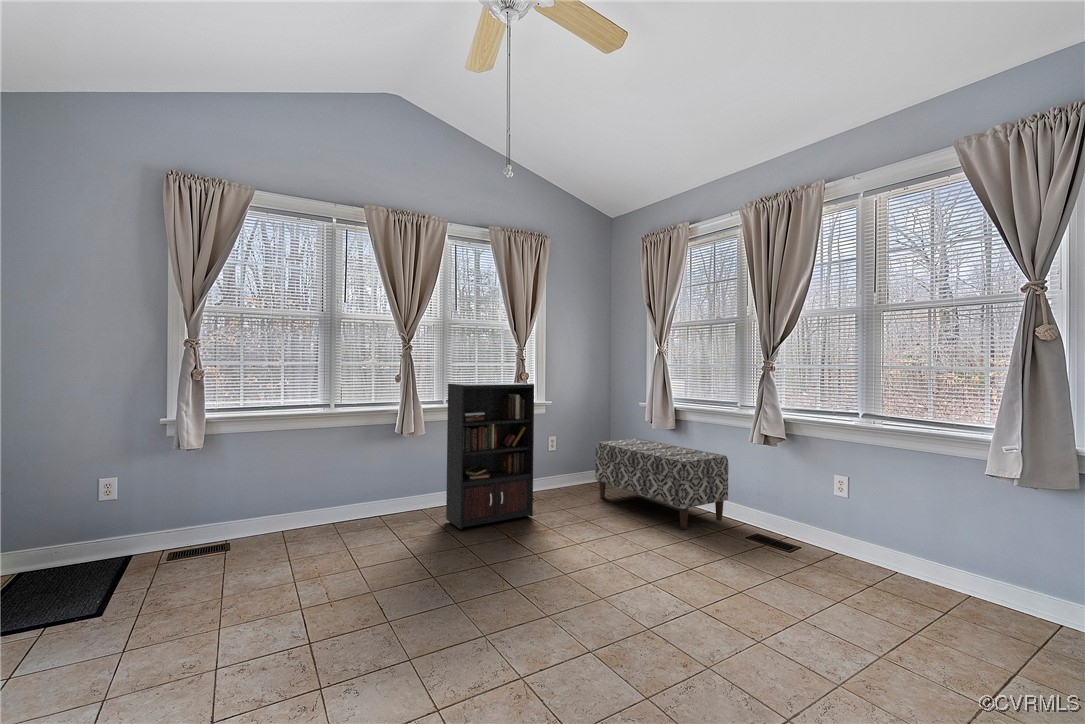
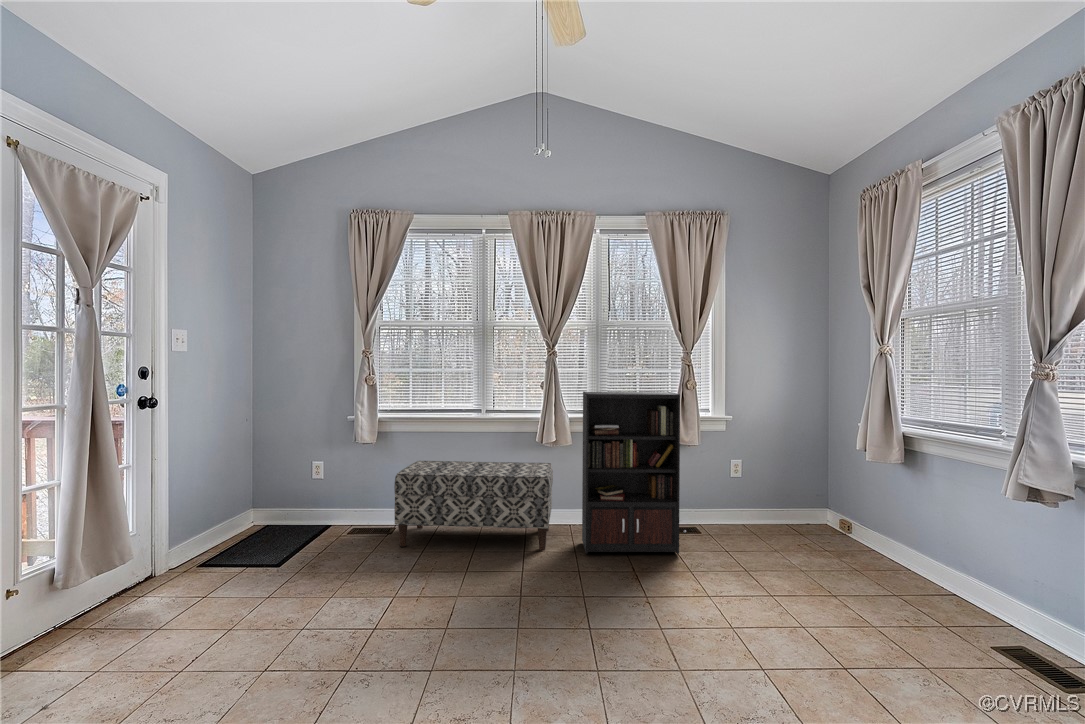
bench: present [595,438,728,529] -> present [394,461,553,551]

